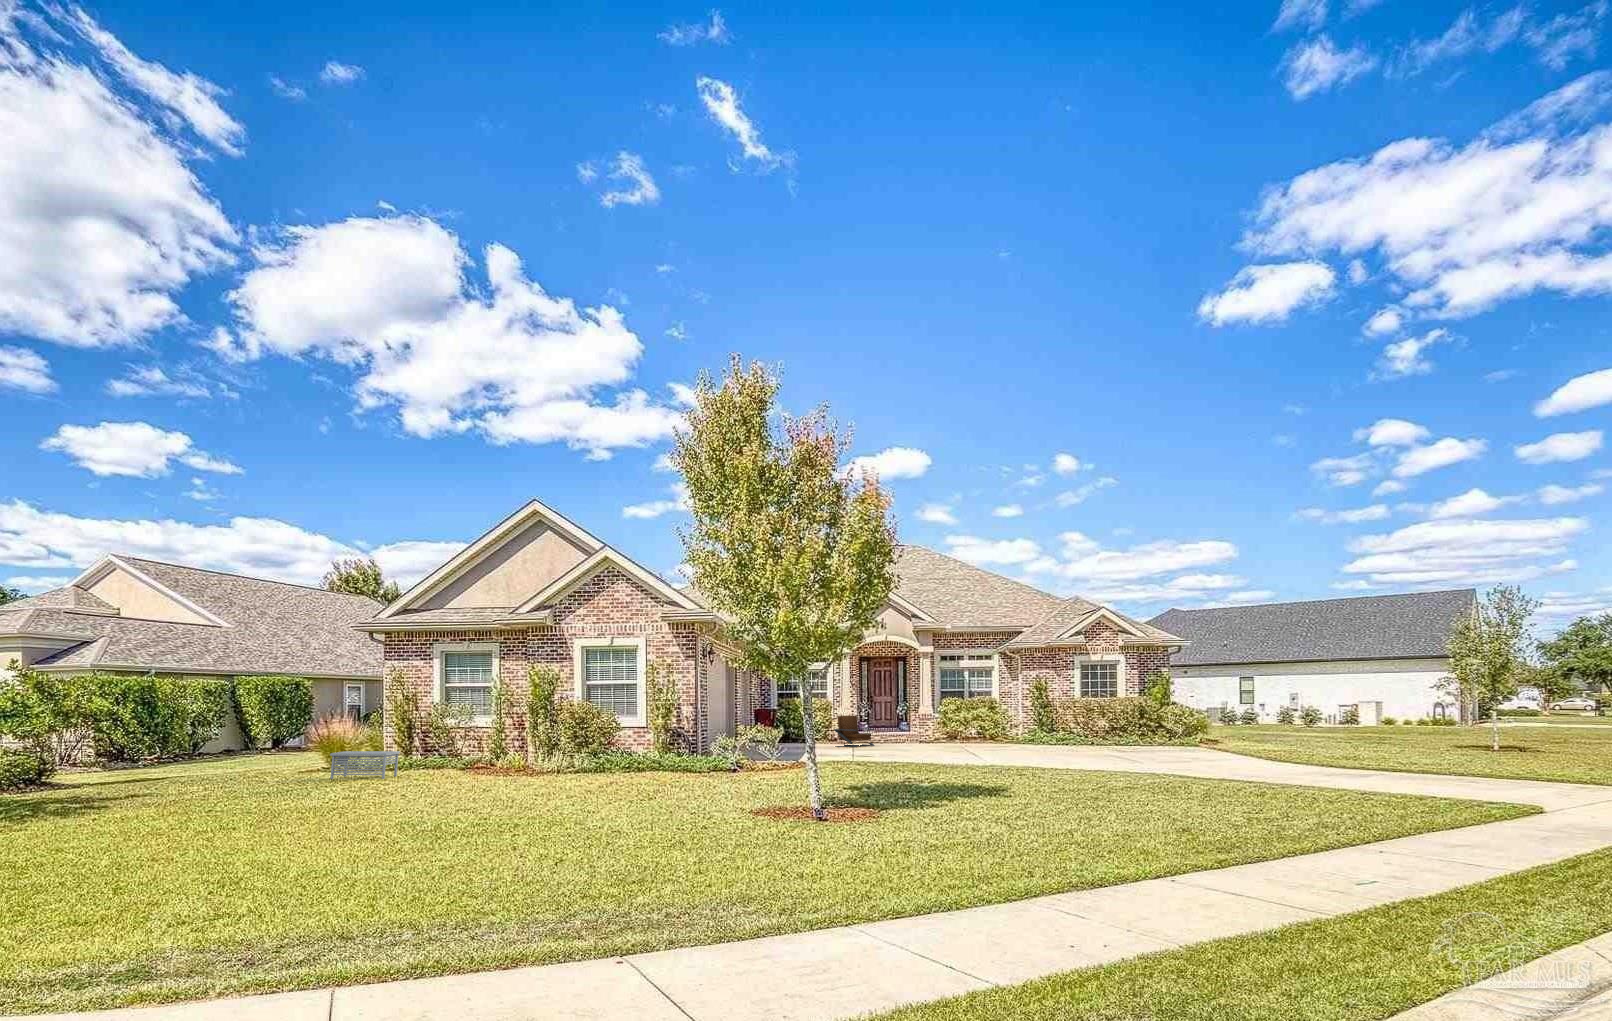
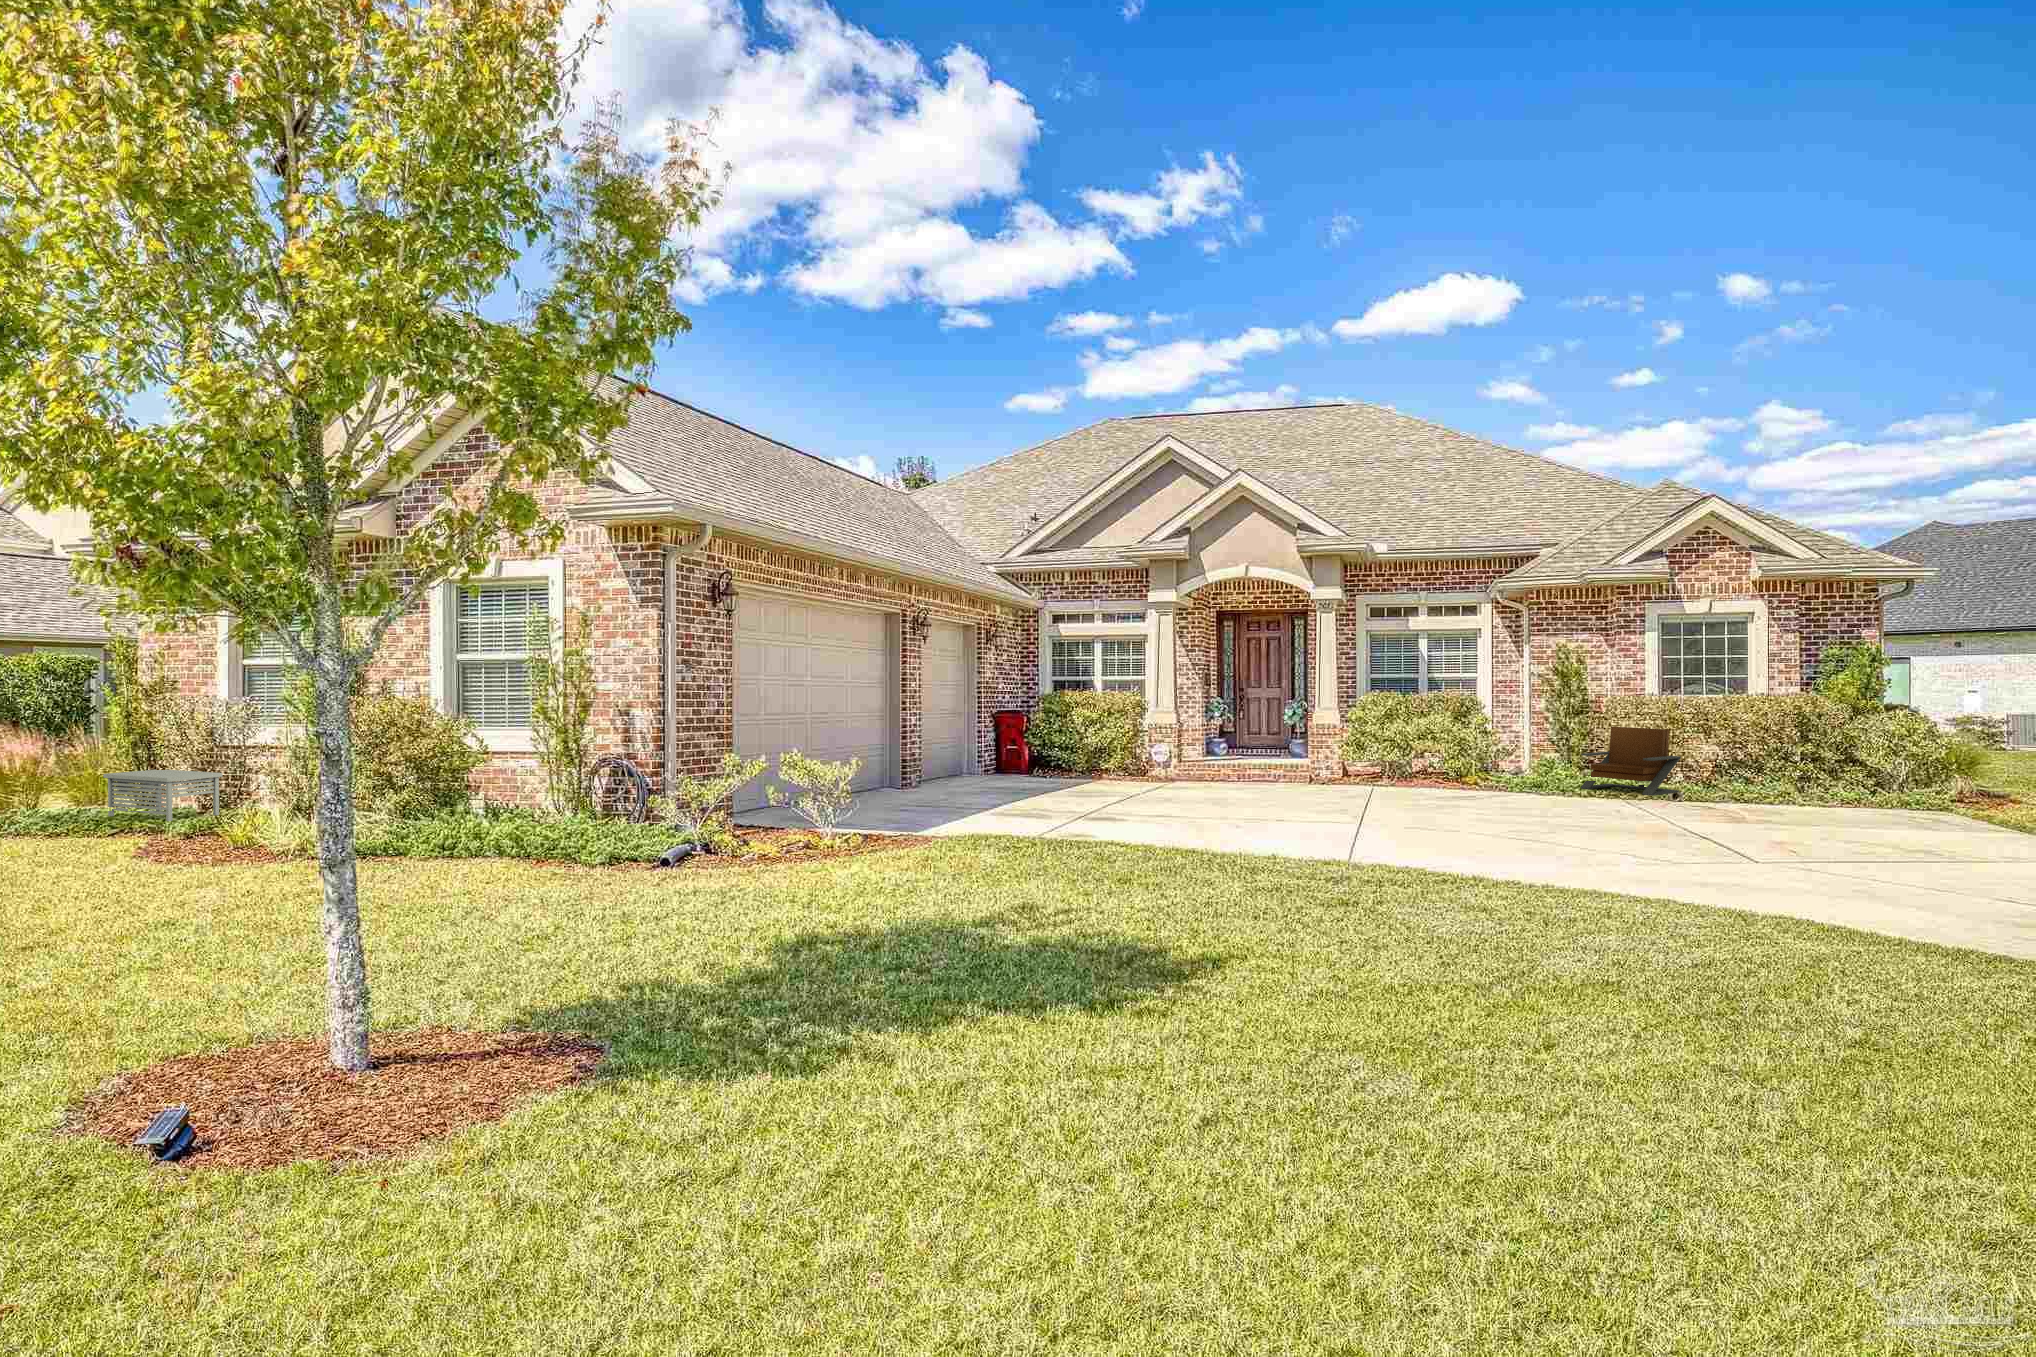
lounge chair: present [834,716,874,747] -> present [1581,726,1681,796]

